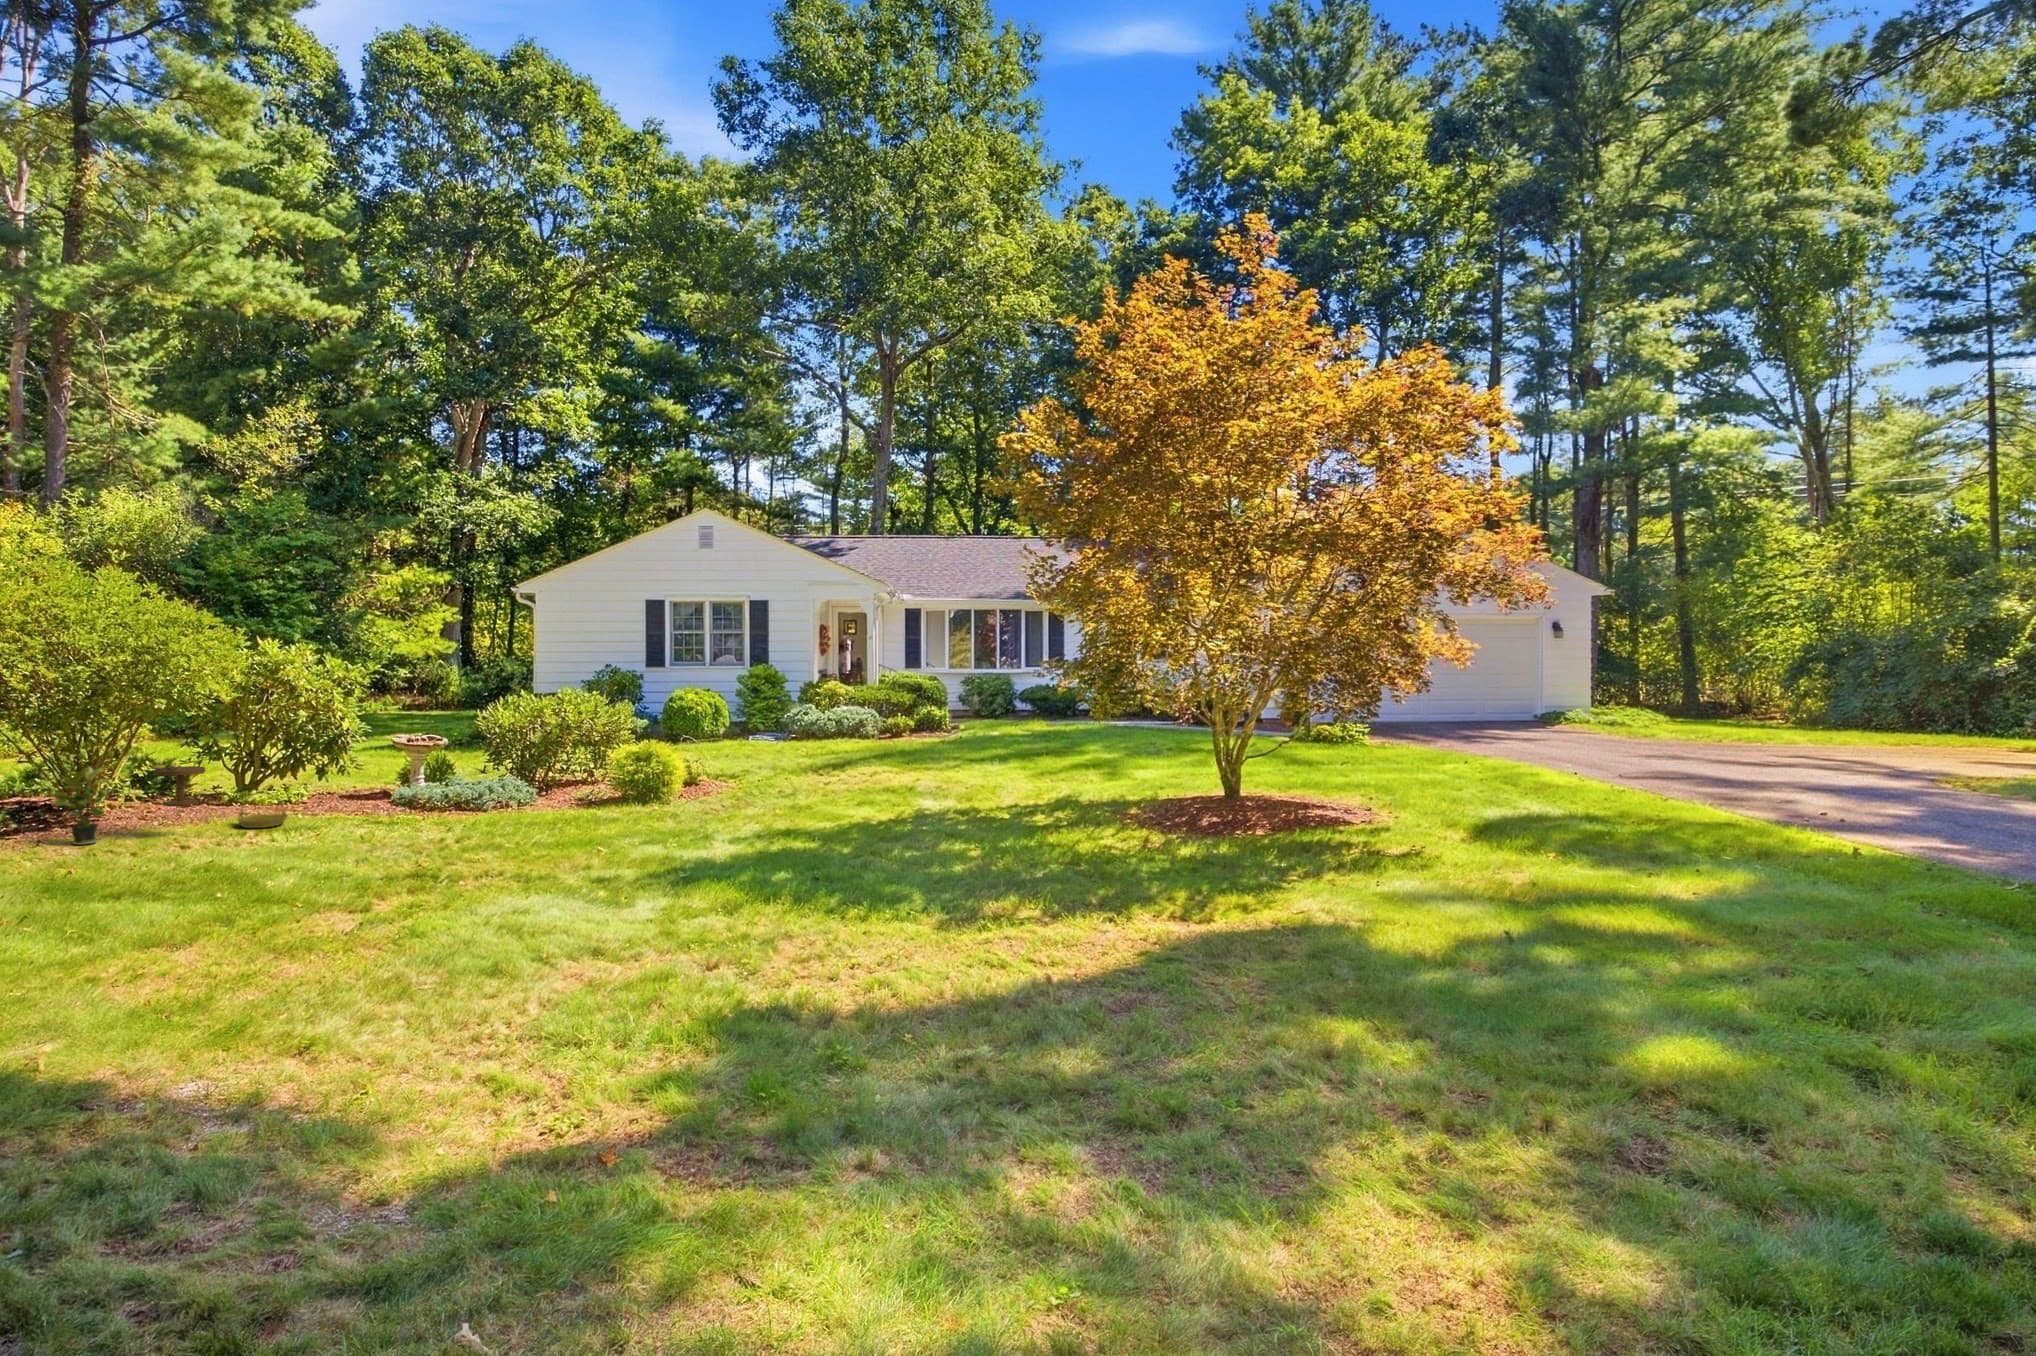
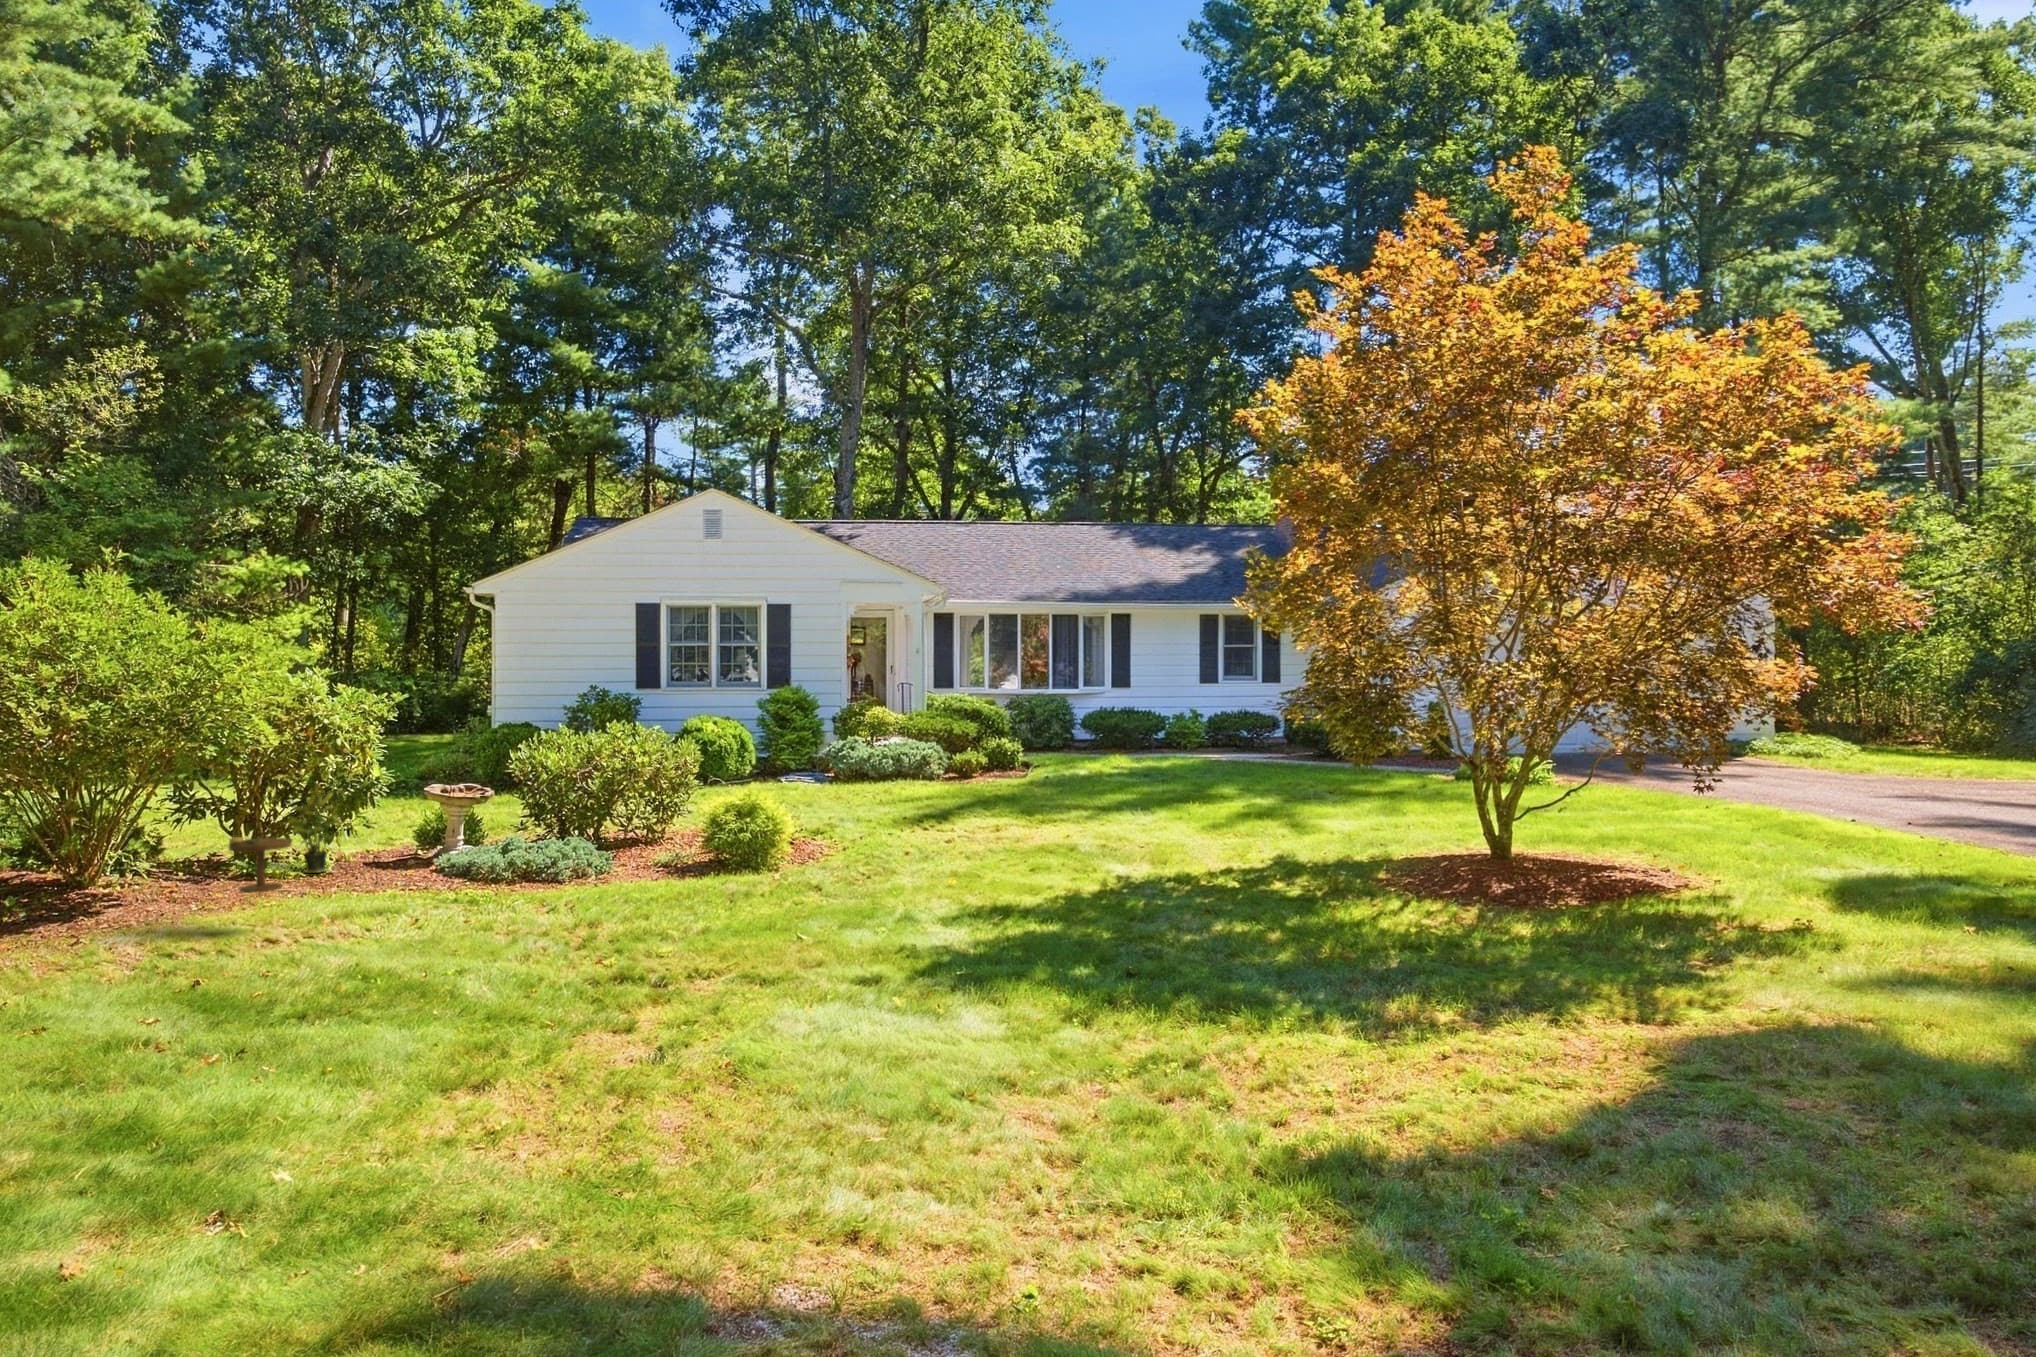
potted plant: present [52,767,110,845] -> present [288,792,339,873]
basket: present [237,792,287,828] -> none [316,869,378,920]

